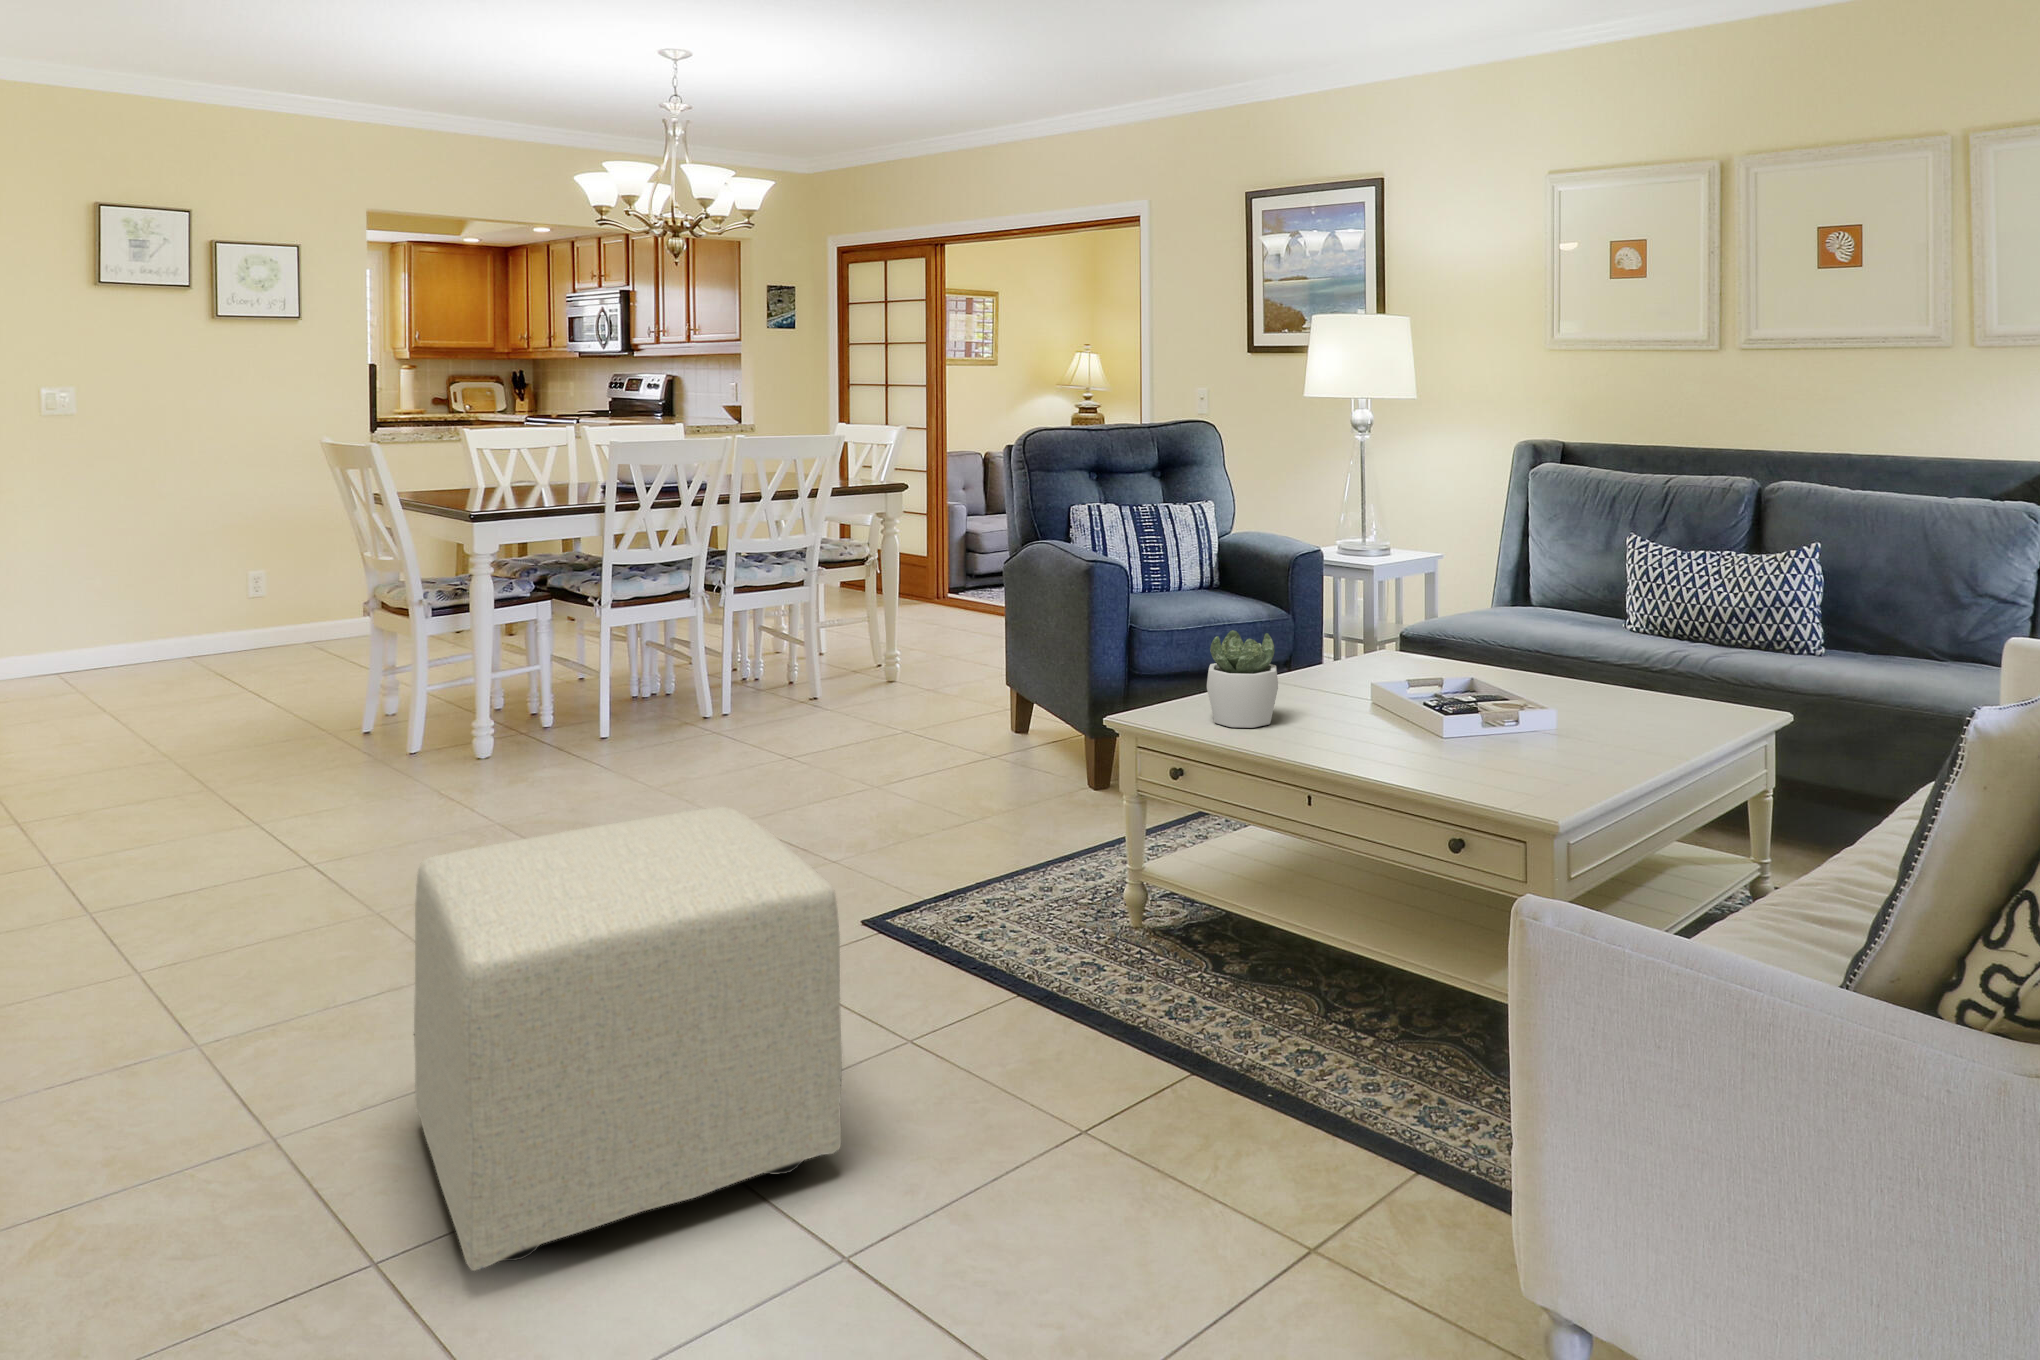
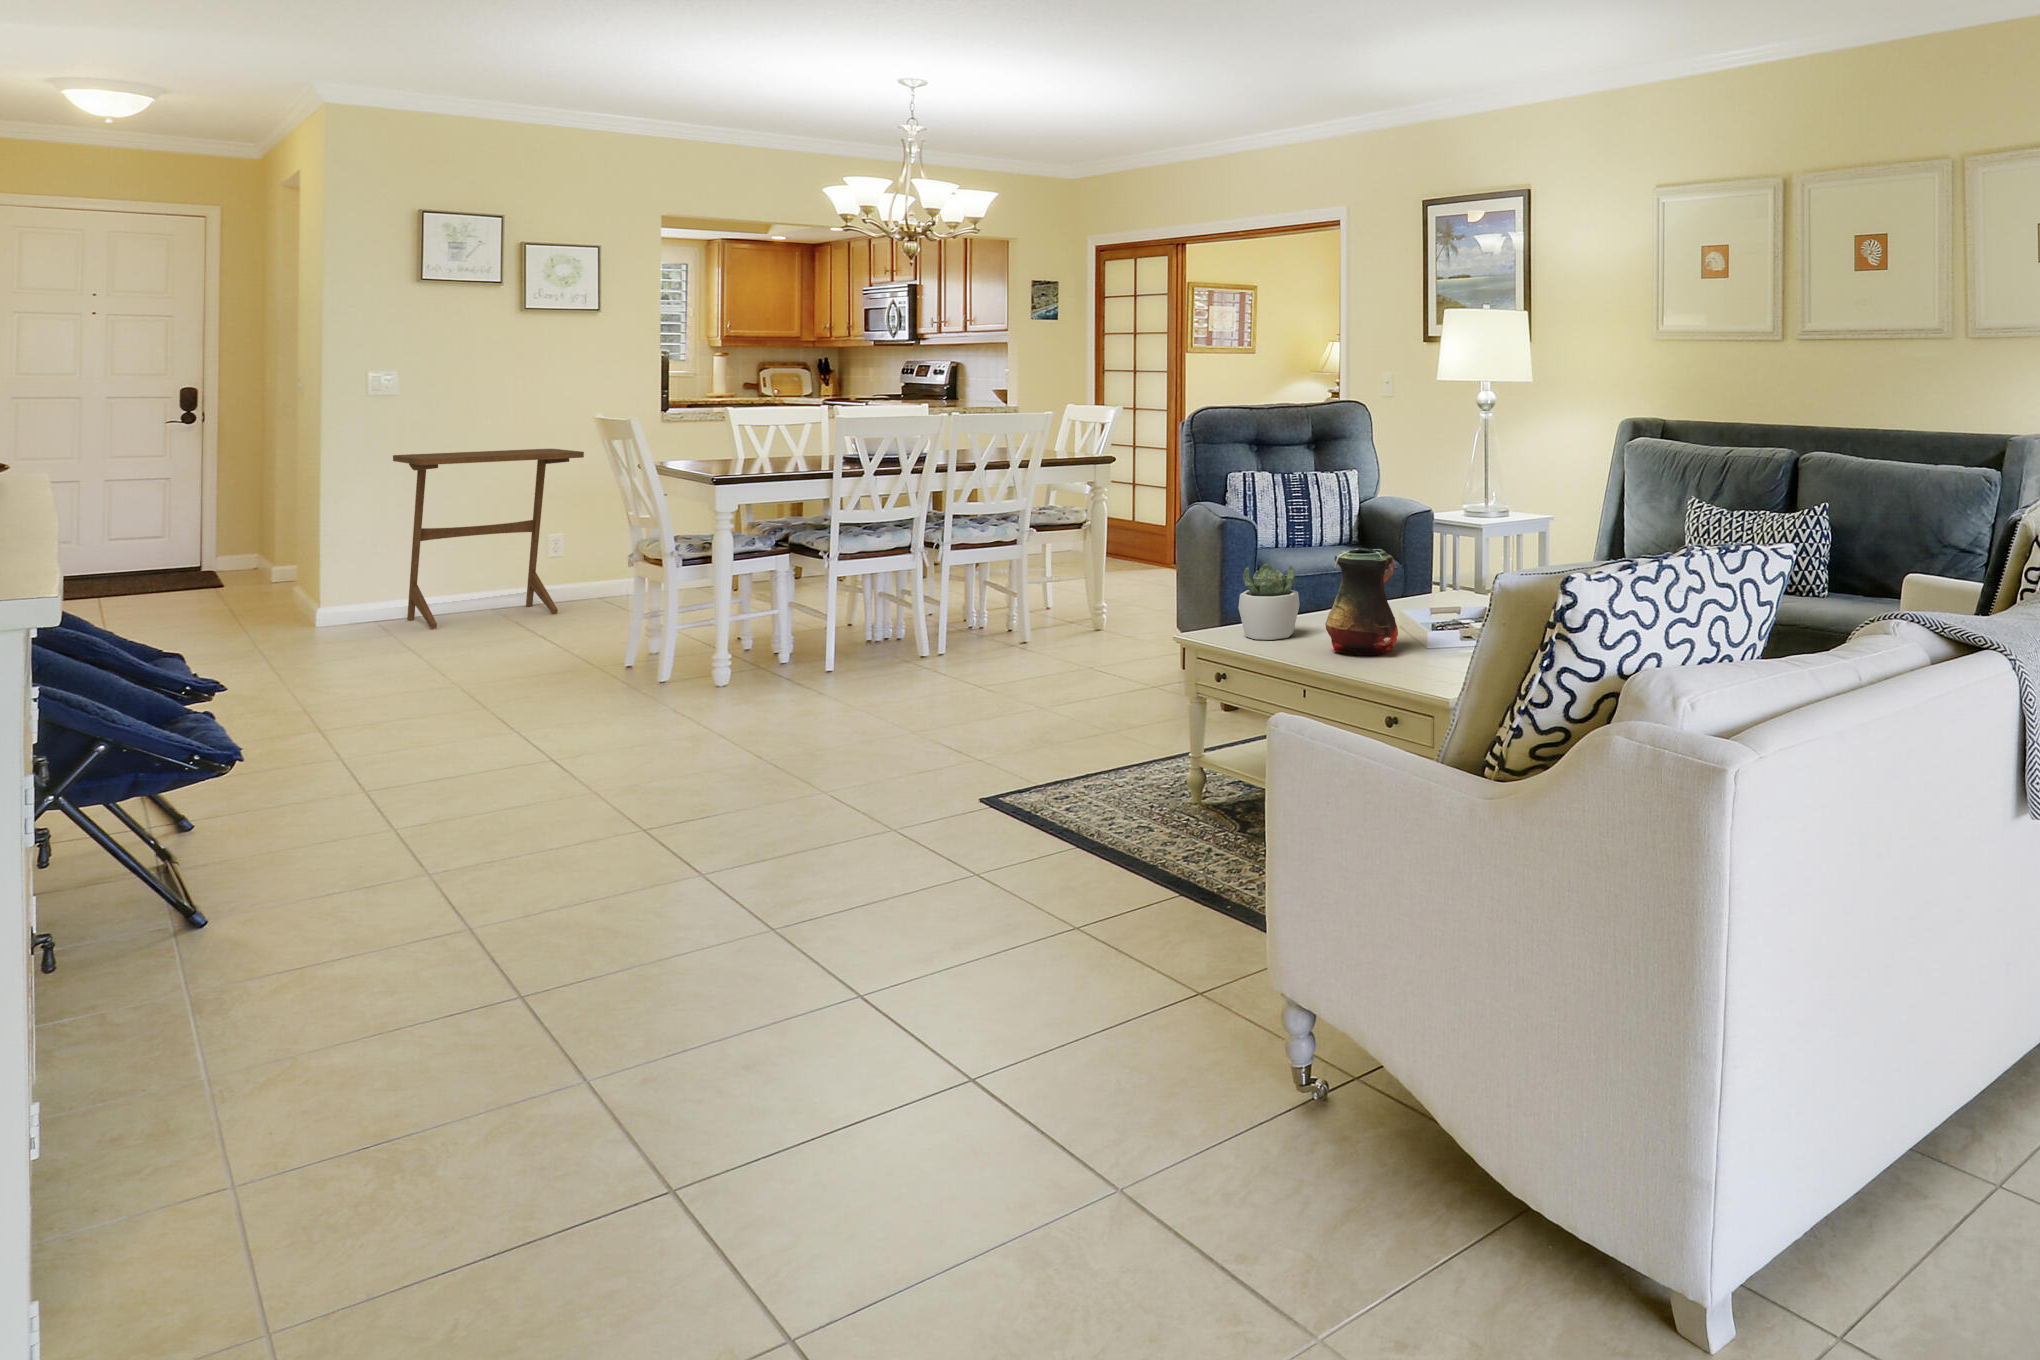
side table: none [70,476,291,687] -> present [393,449,584,629]
vase: none [1337,615,1431,751] -> present [1325,549,1398,655]
ottoman: present [414,807,842,1271] -> none [565,689,871,991]

